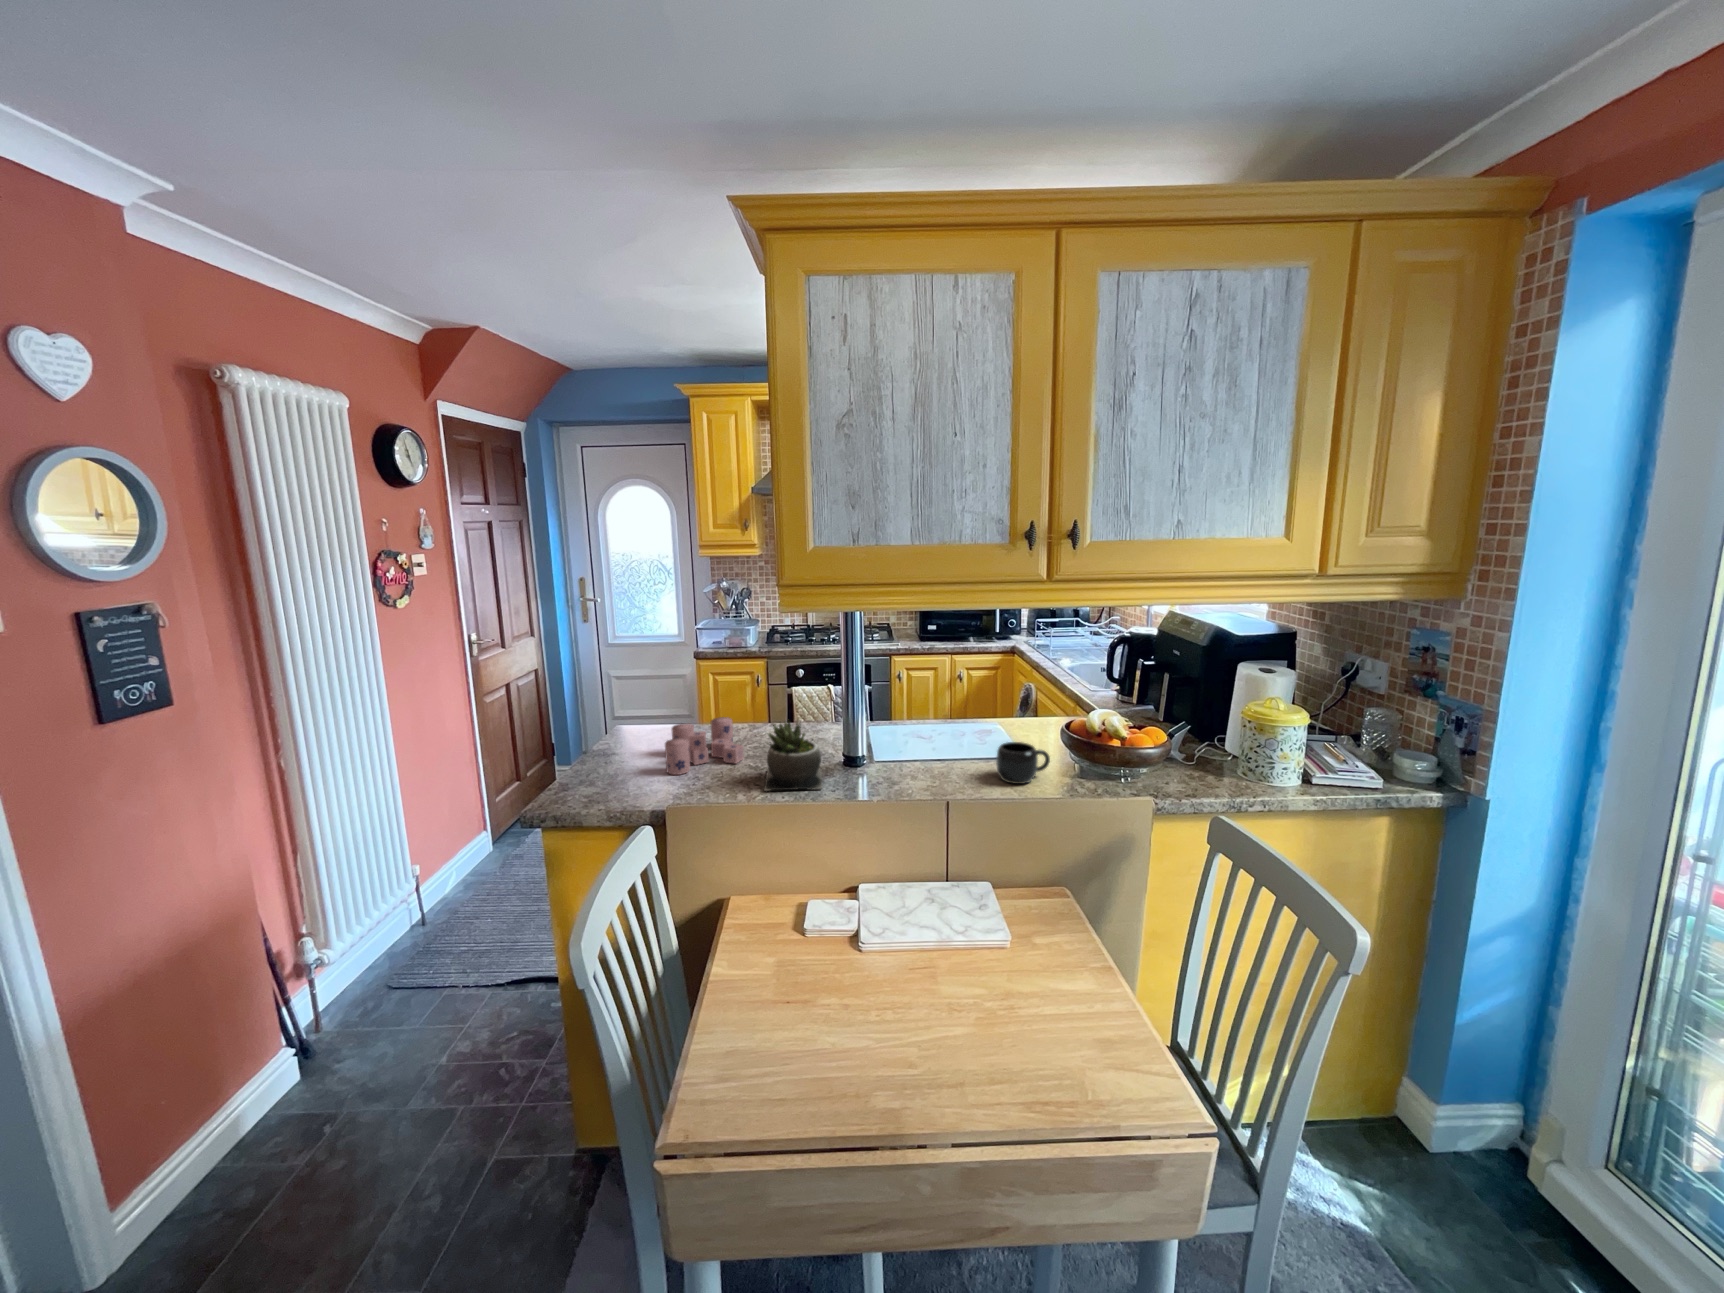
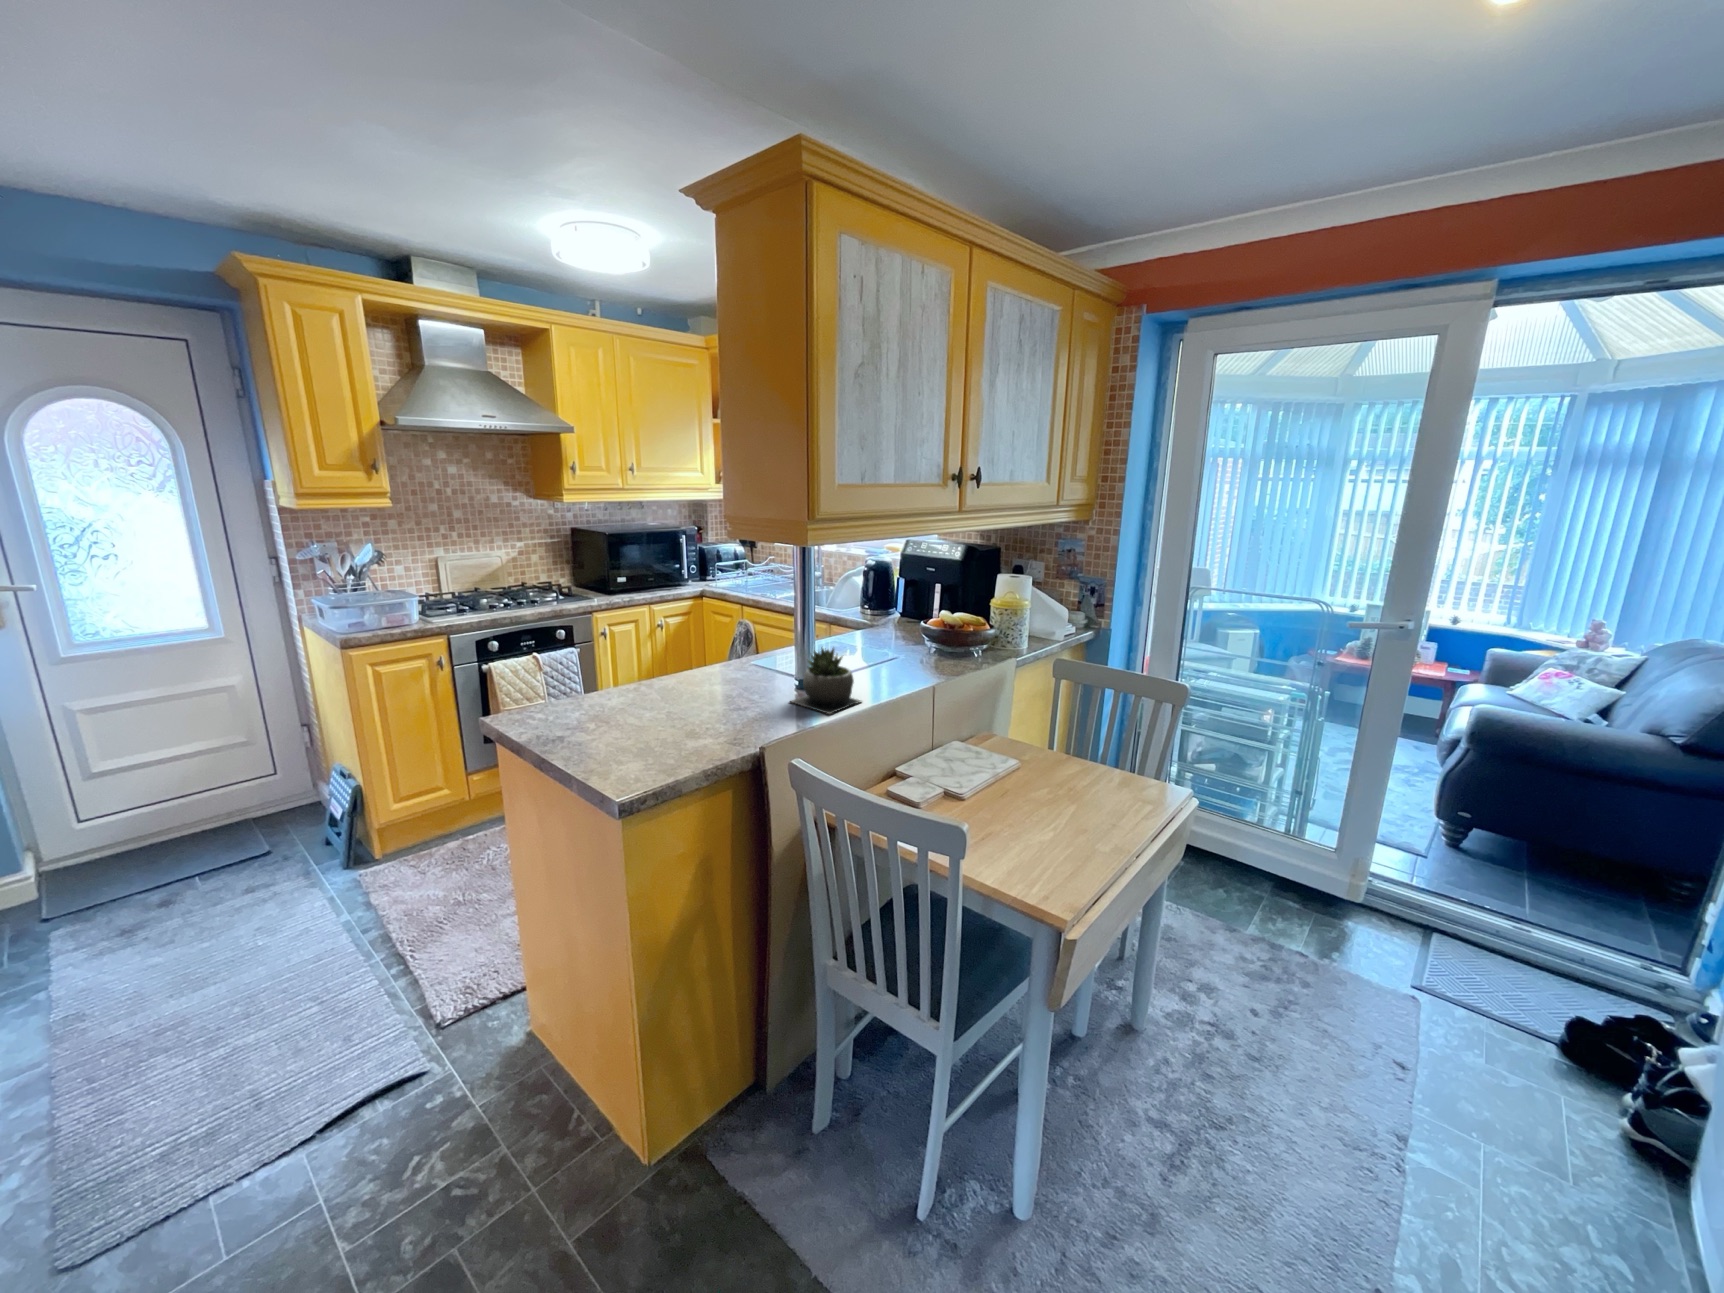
candle: present [665,717,744,775] -> none [667,667,752,728]
mug: present [996,742,1050,784] -> none [932,637,964,667]

